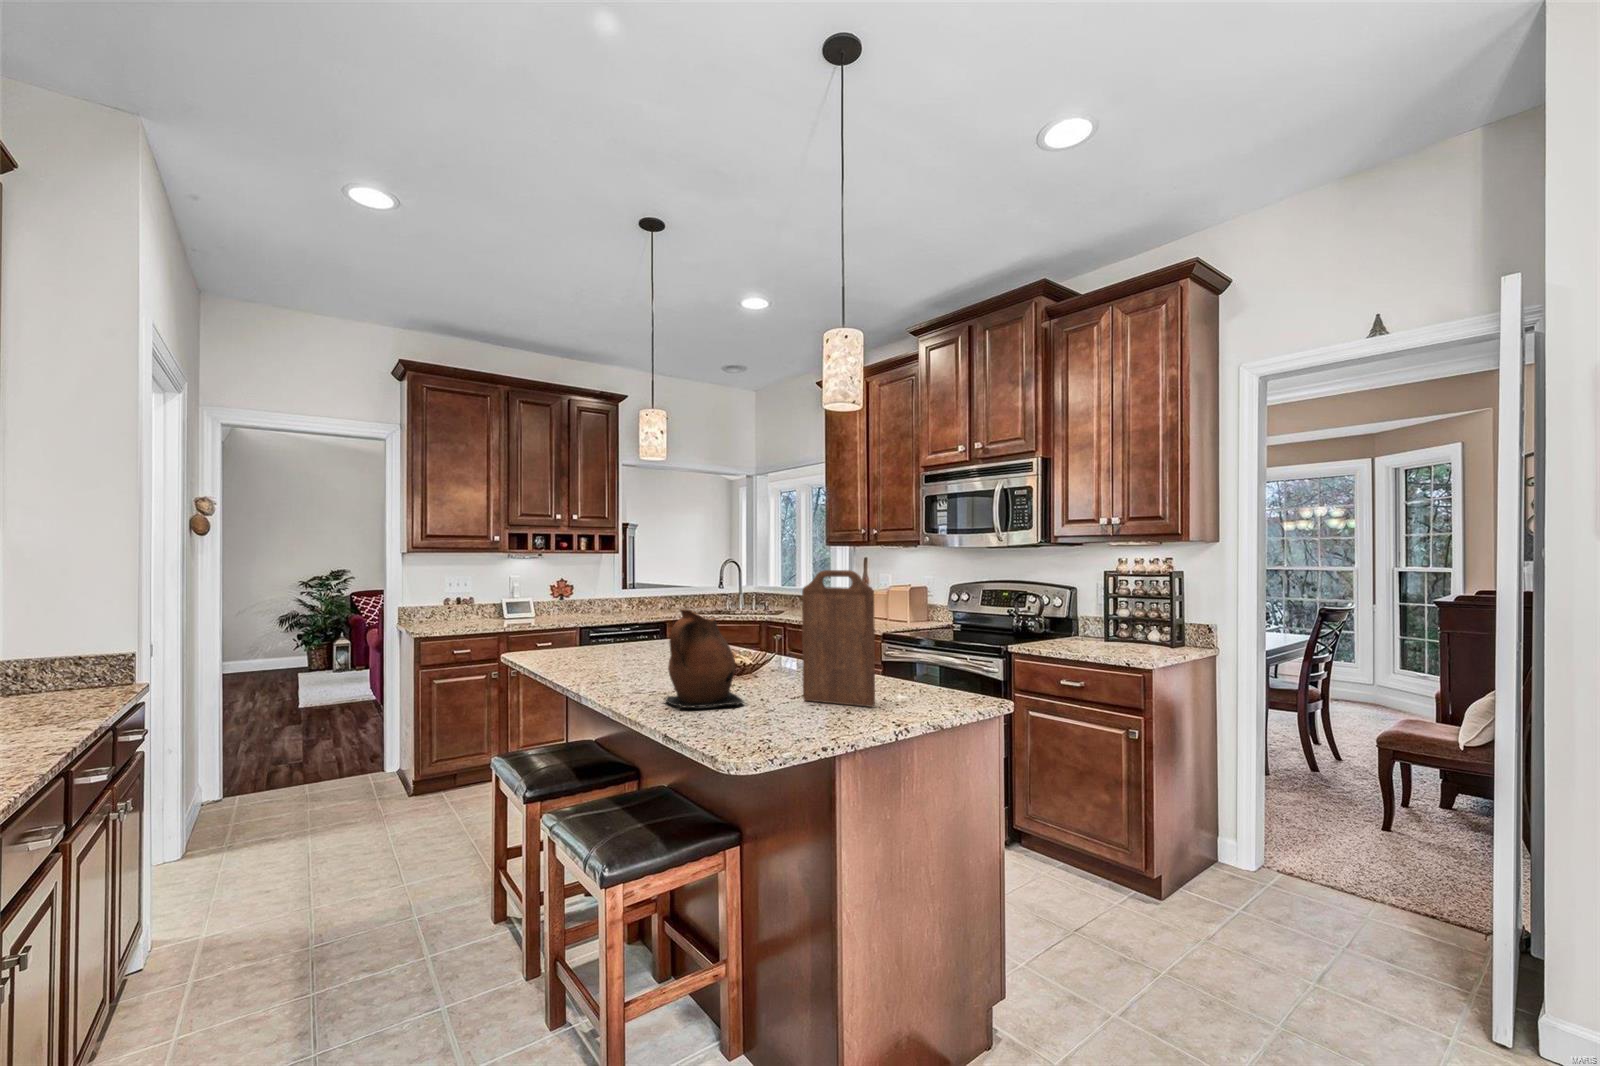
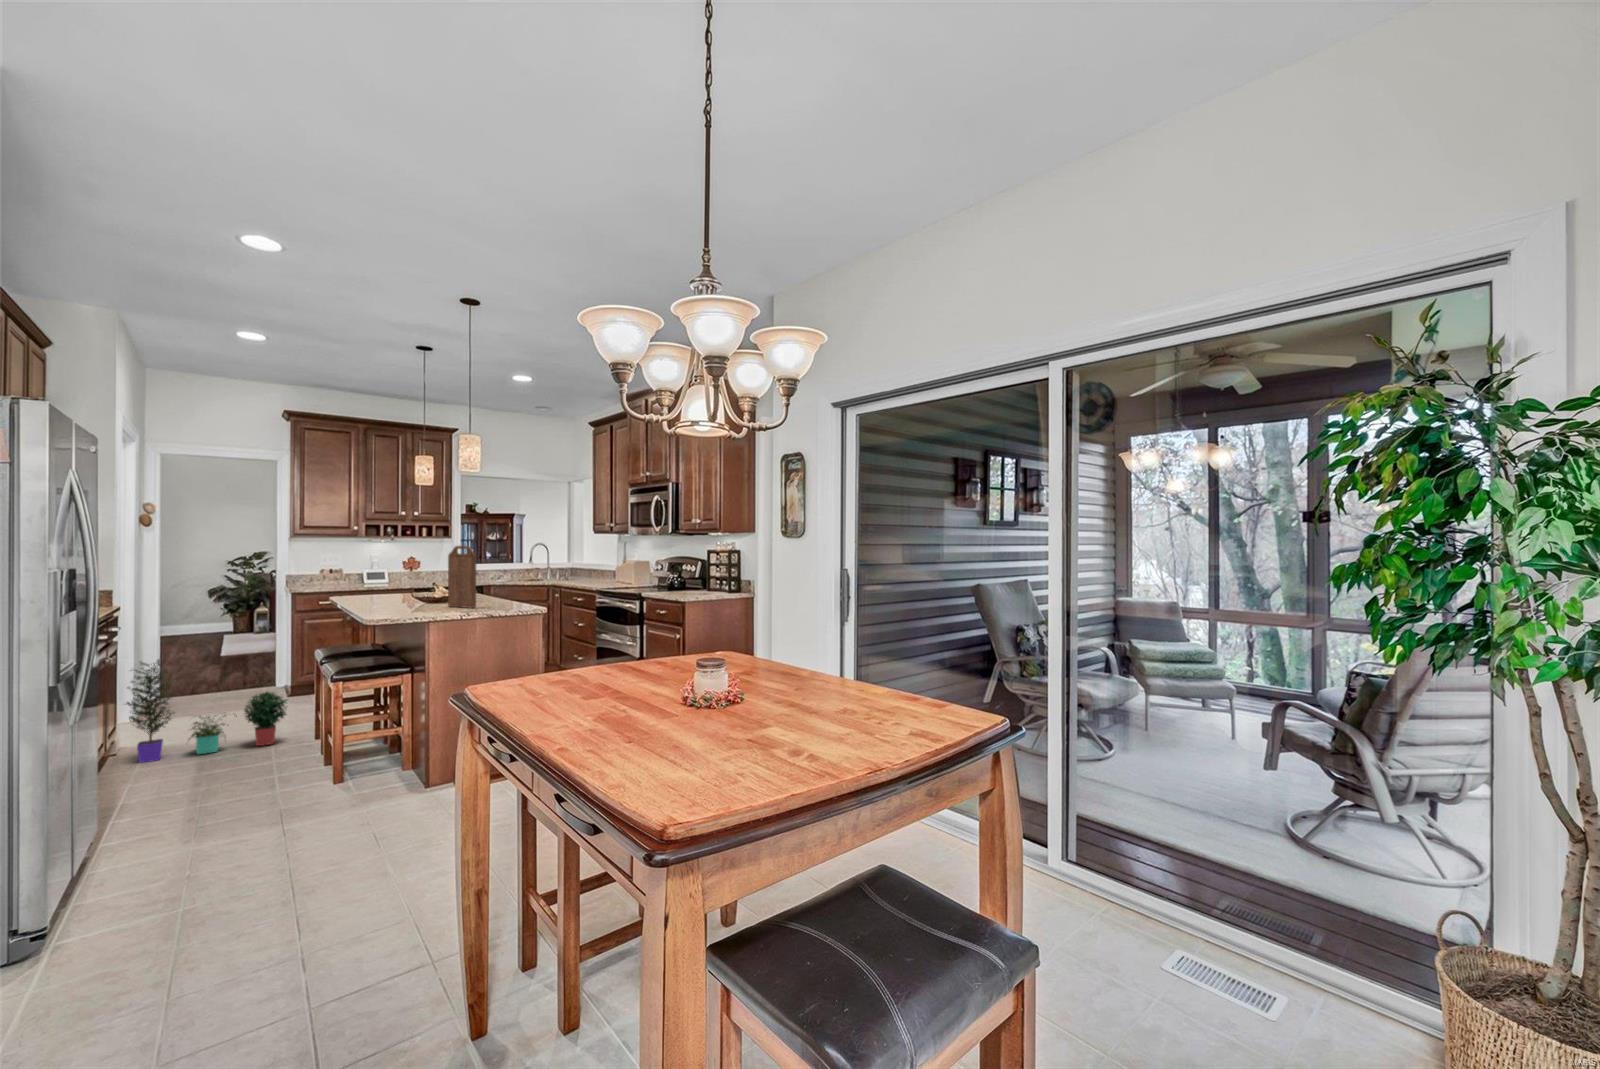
ceramic pitcher: present [666,609,744,708] -> none [377,563,419,608]
potted plant: none [155,785,443,994] -> present [127,659,287,763]

